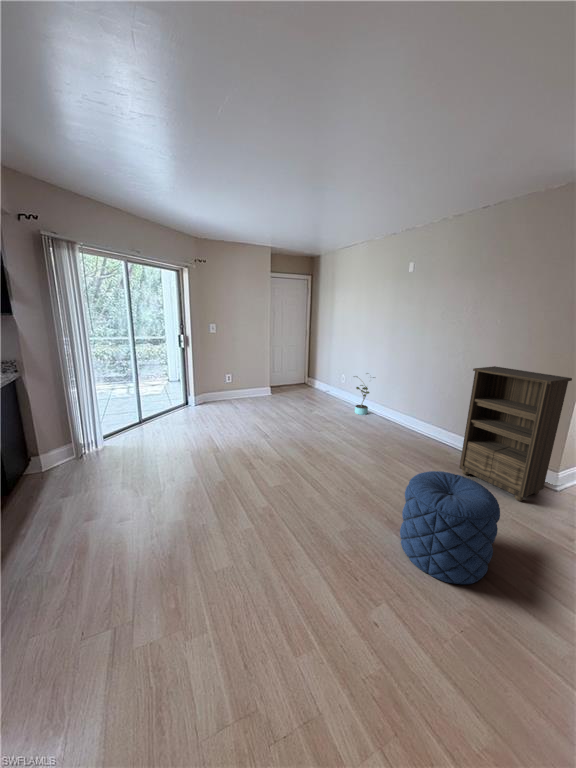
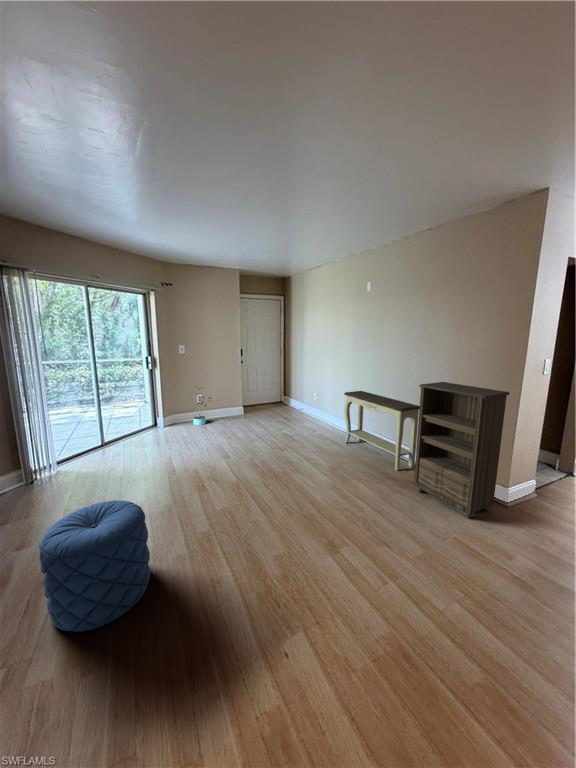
potted plant: present [354,373,374,415] -> present [188,386,211,425]
console table: none [378,374,465,454] -> present [344,391,420,471]
pouf: present [400,471,500,584] -> present [39,500,150,632]

